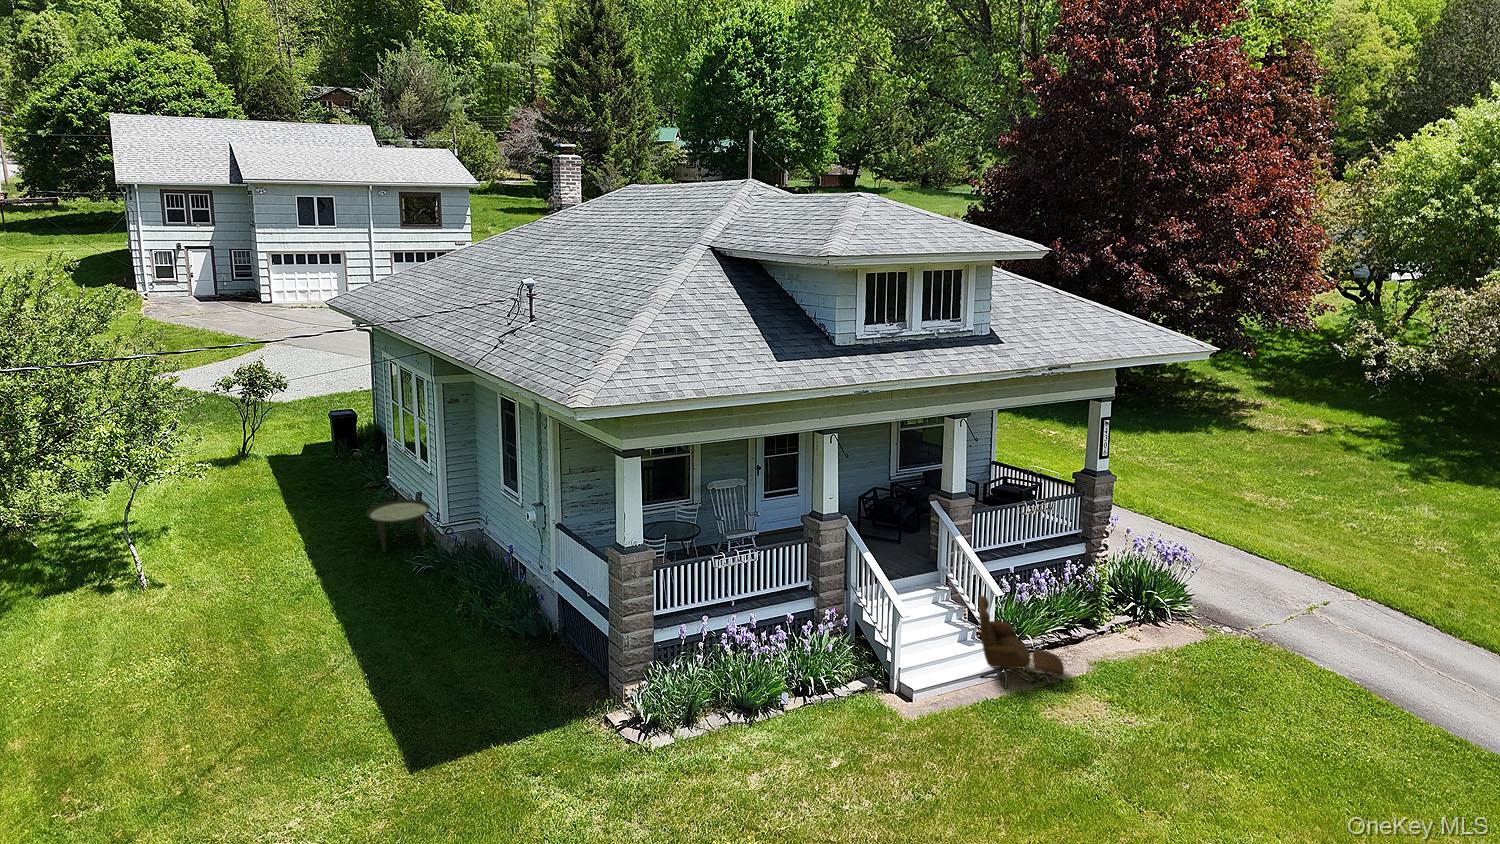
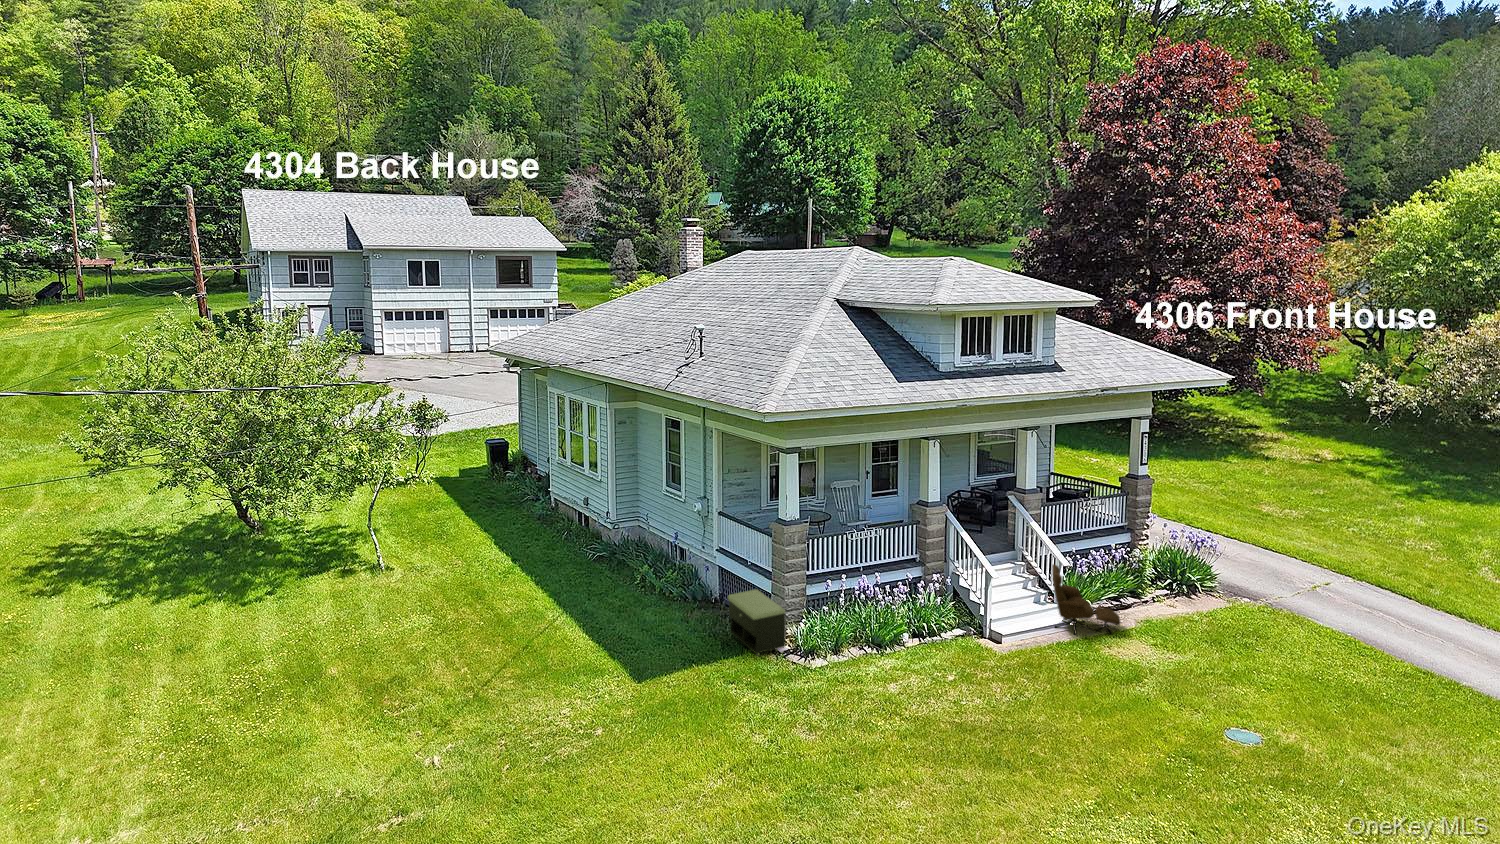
round table: present [366,499,430,552] -> none [544,503,594,545]
storage bench: none [552,632,623,725] -> present [728,590,786,655]

